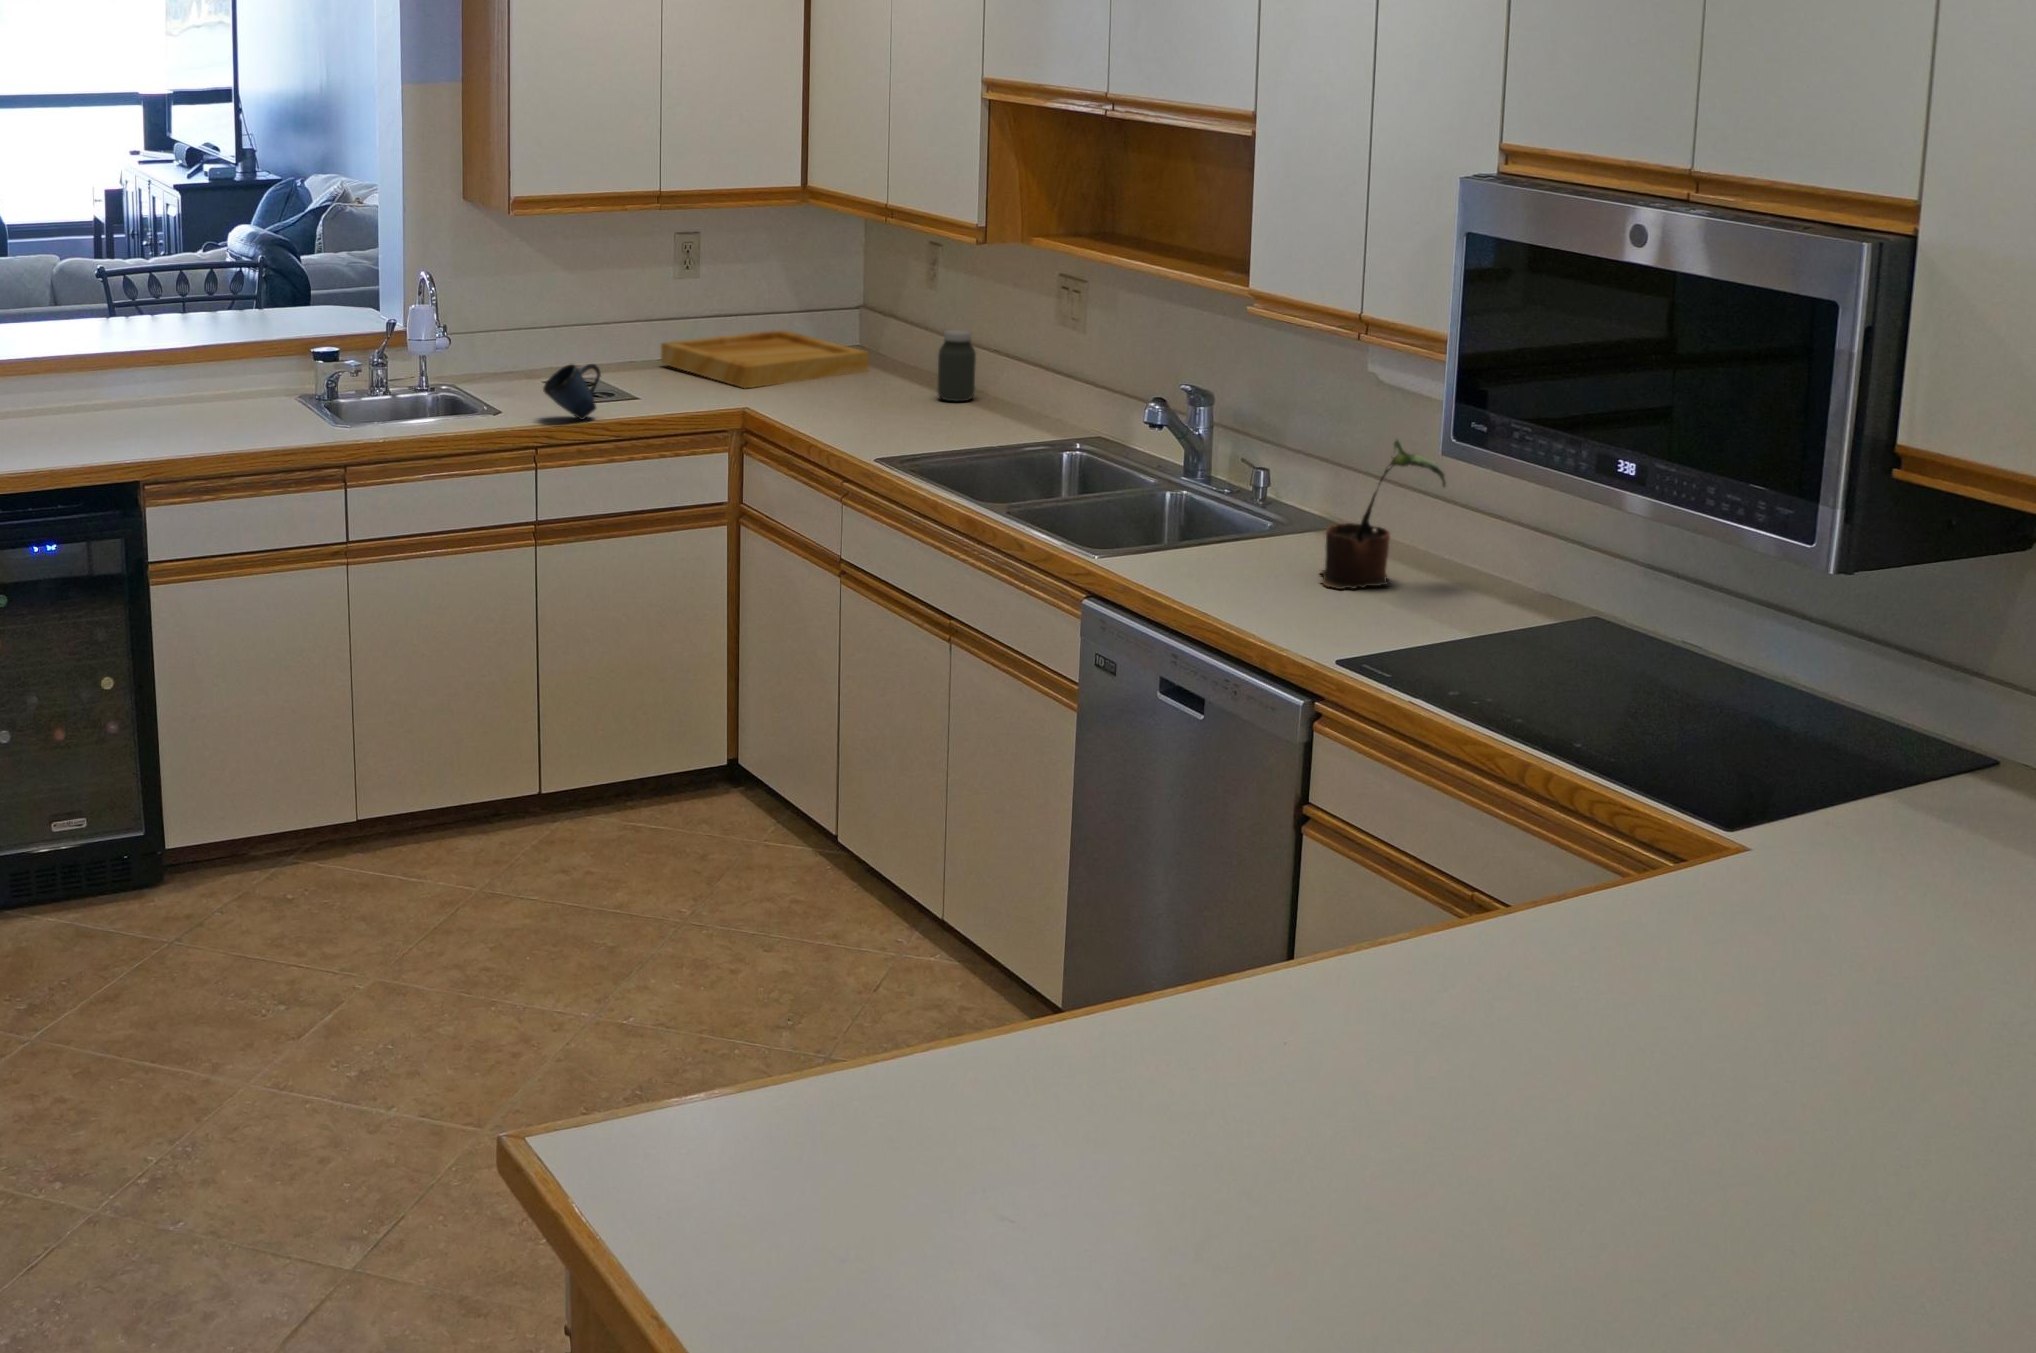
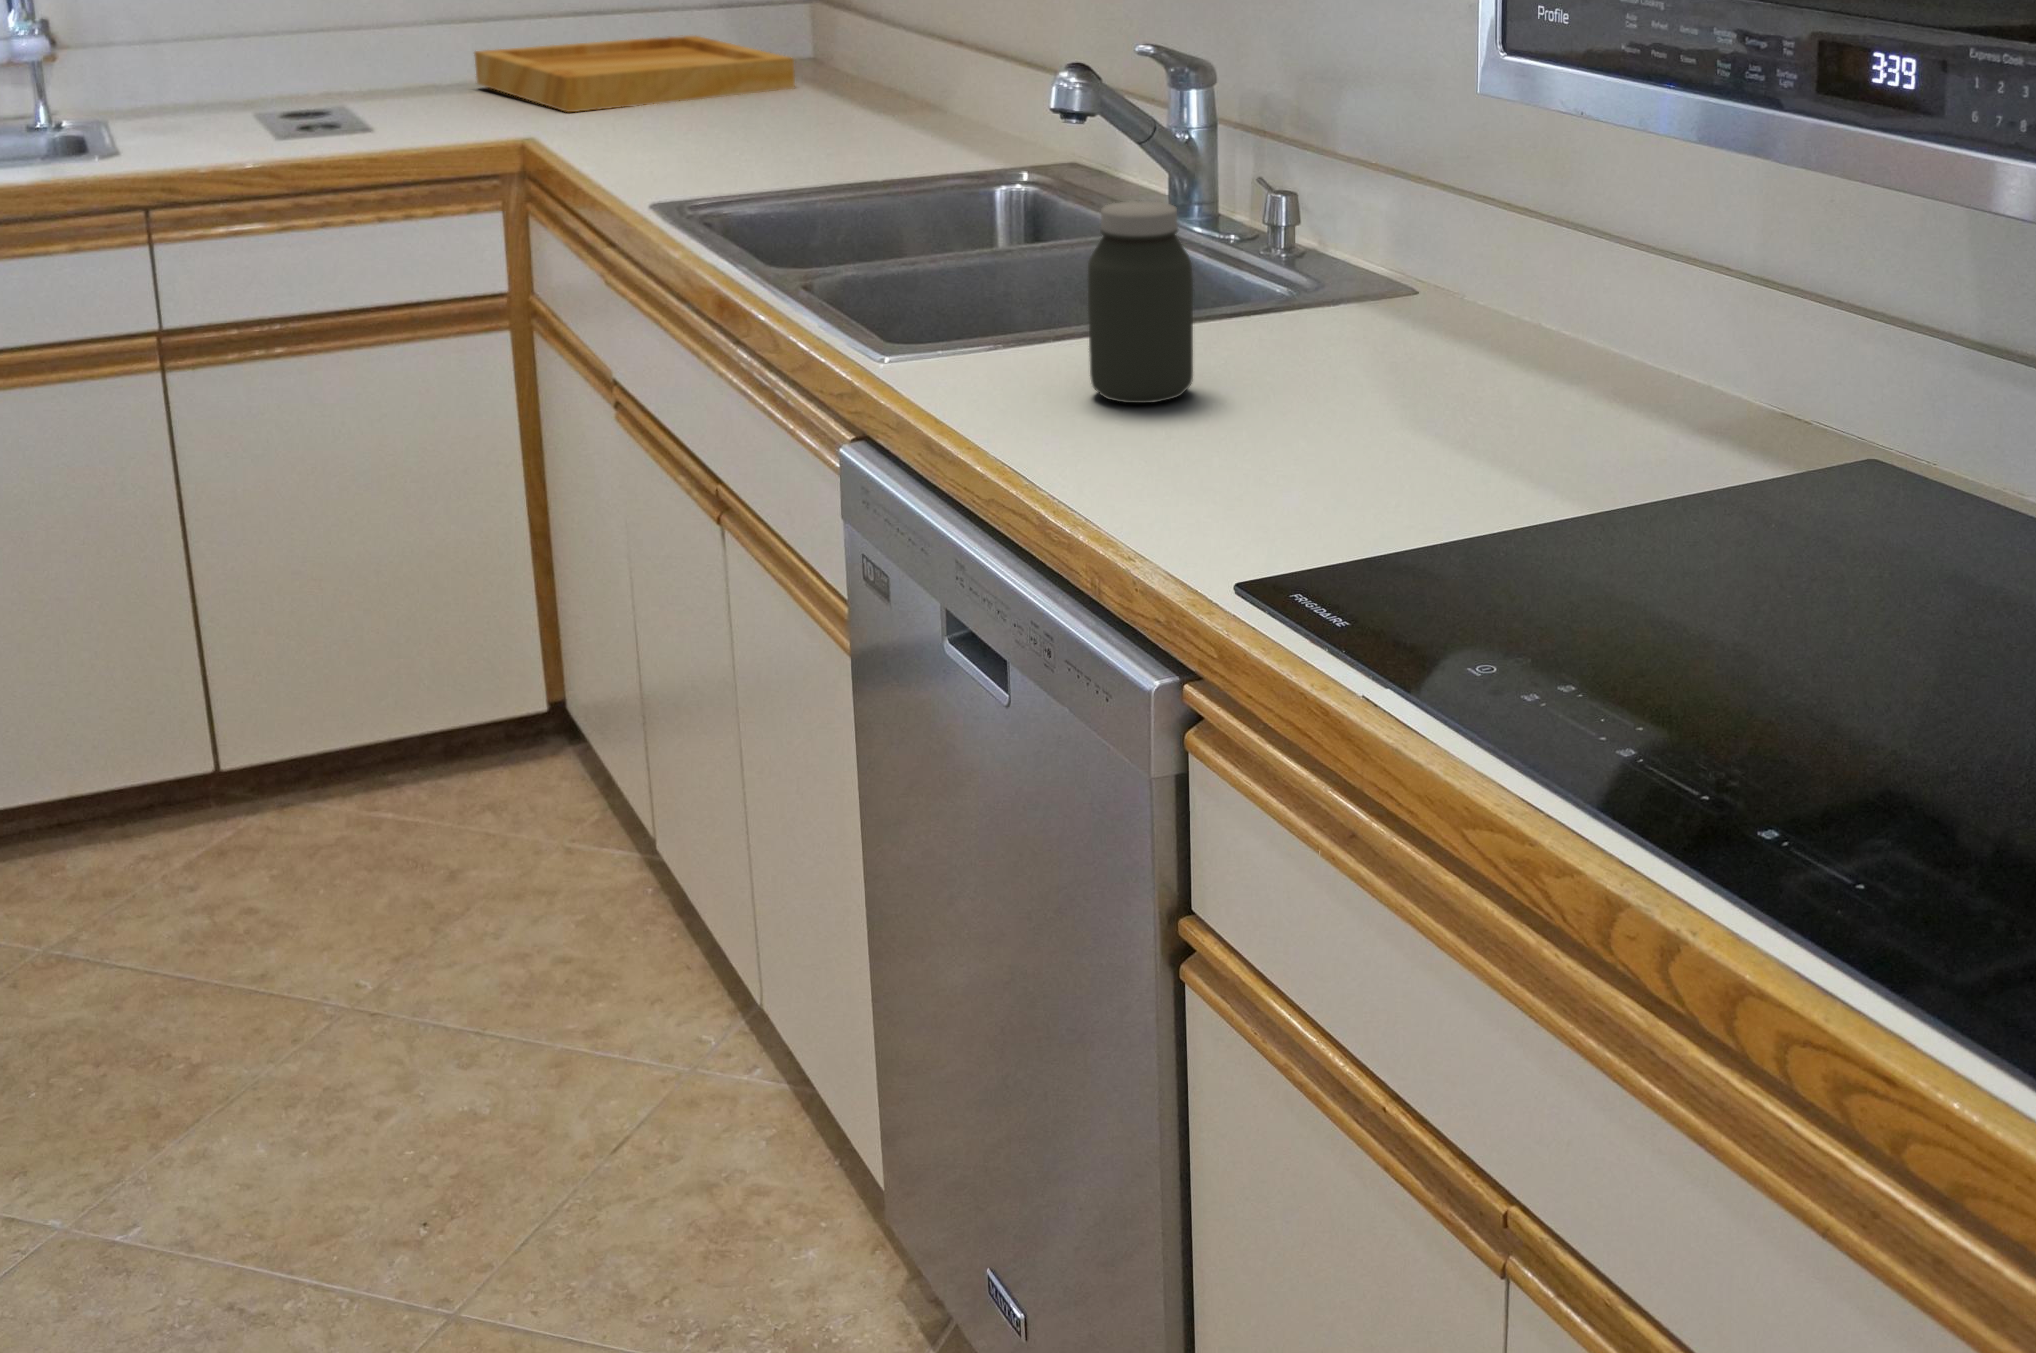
jar: present [938,330,976,401] -> present [1087,201,1193,403]
mug: present [543,364,601,420] -> none [152,62,258,158]
potted plant: present [1320,440,1446,589] -> none [1305,90,1561,413]

